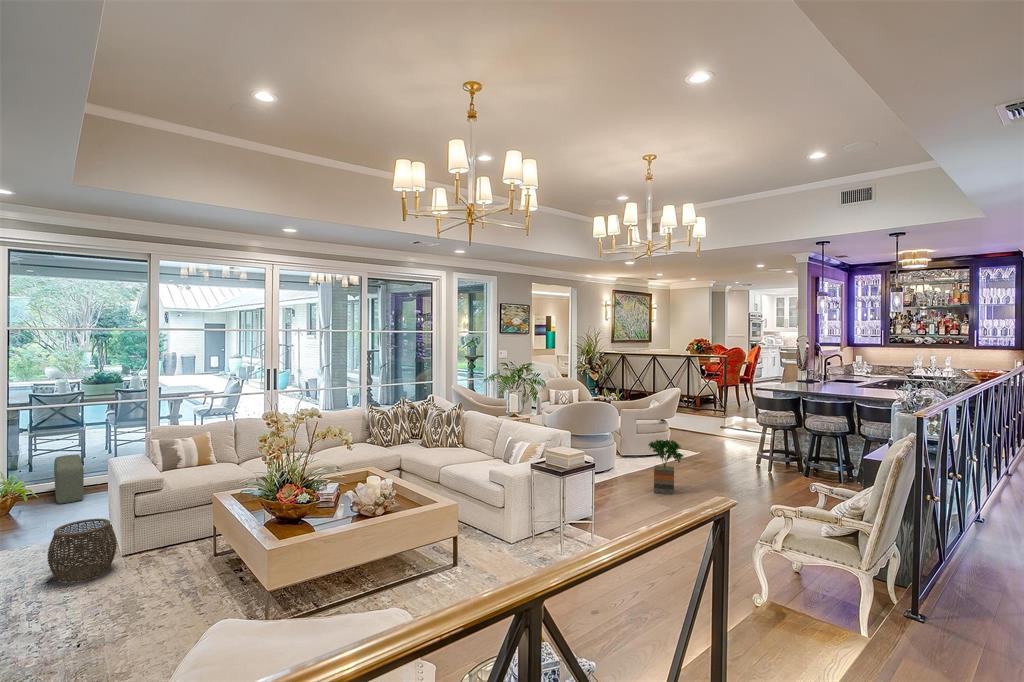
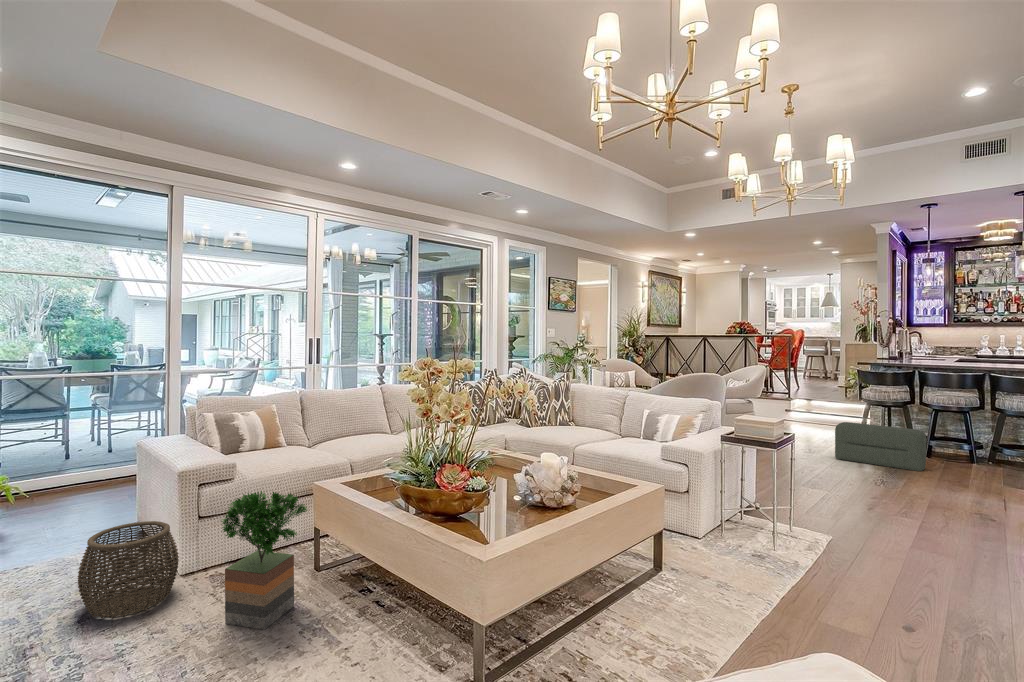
potted tree: present [648,439,683,495] -> present [221,491,307,630]
pouf: present [54,455,84,504] -> present [835,422,926,471]

